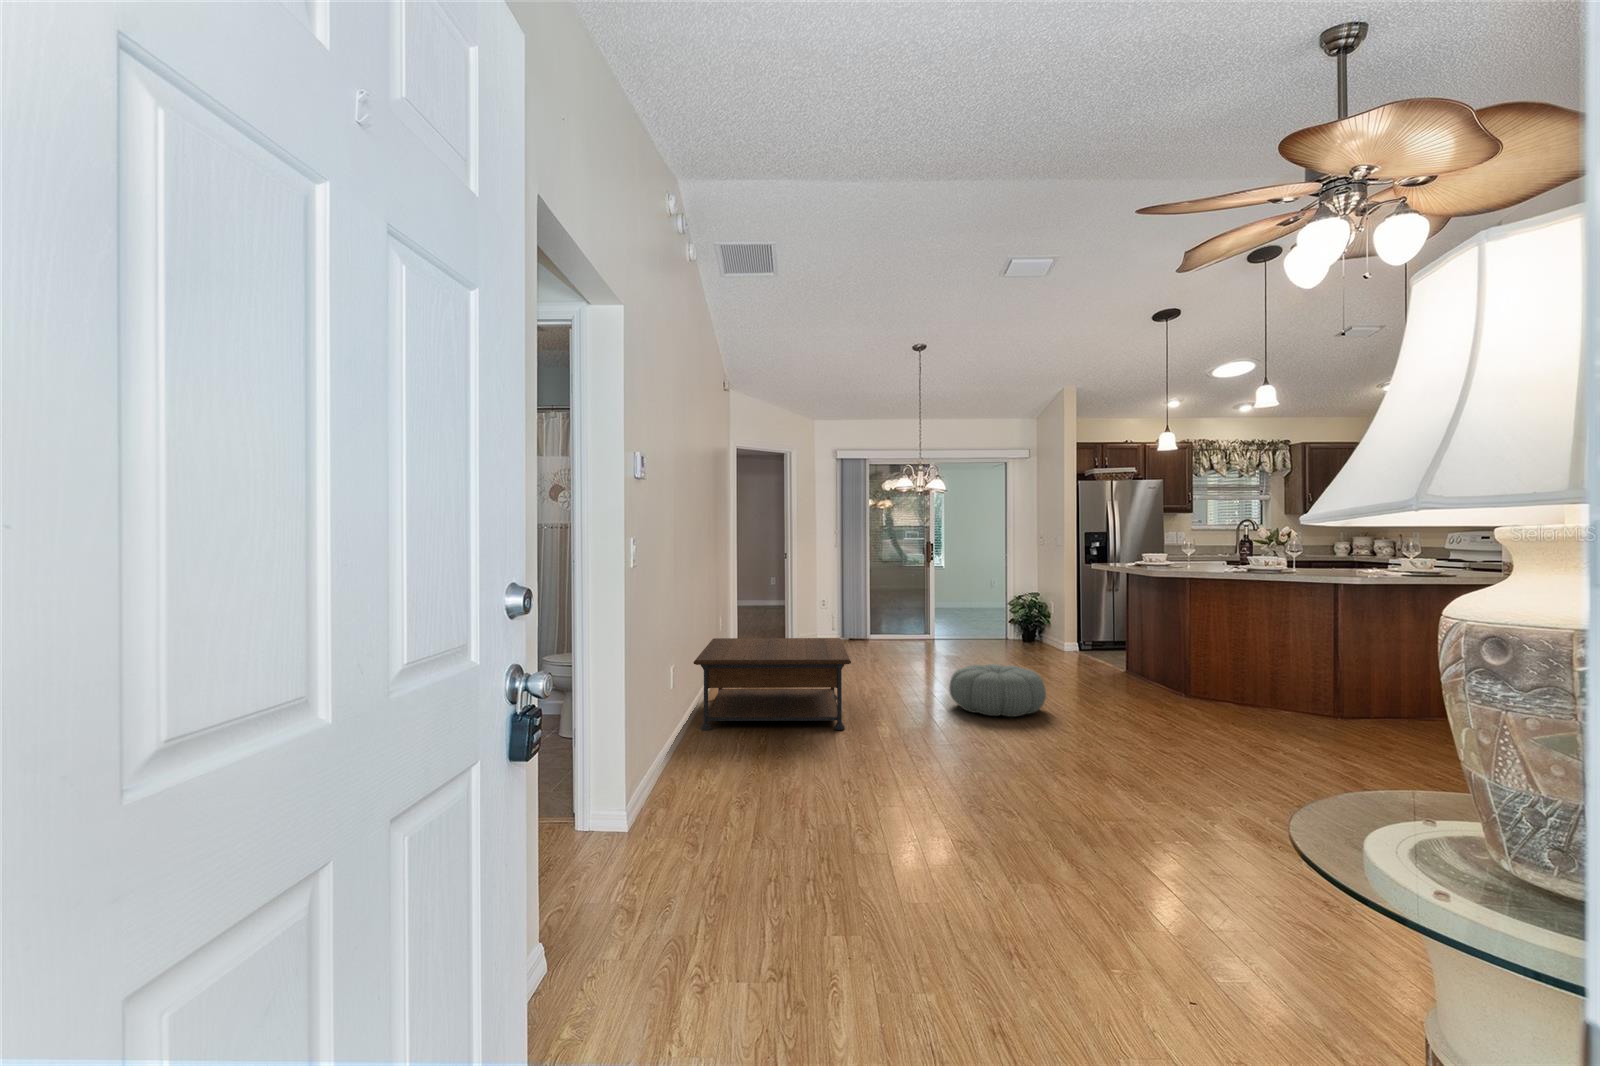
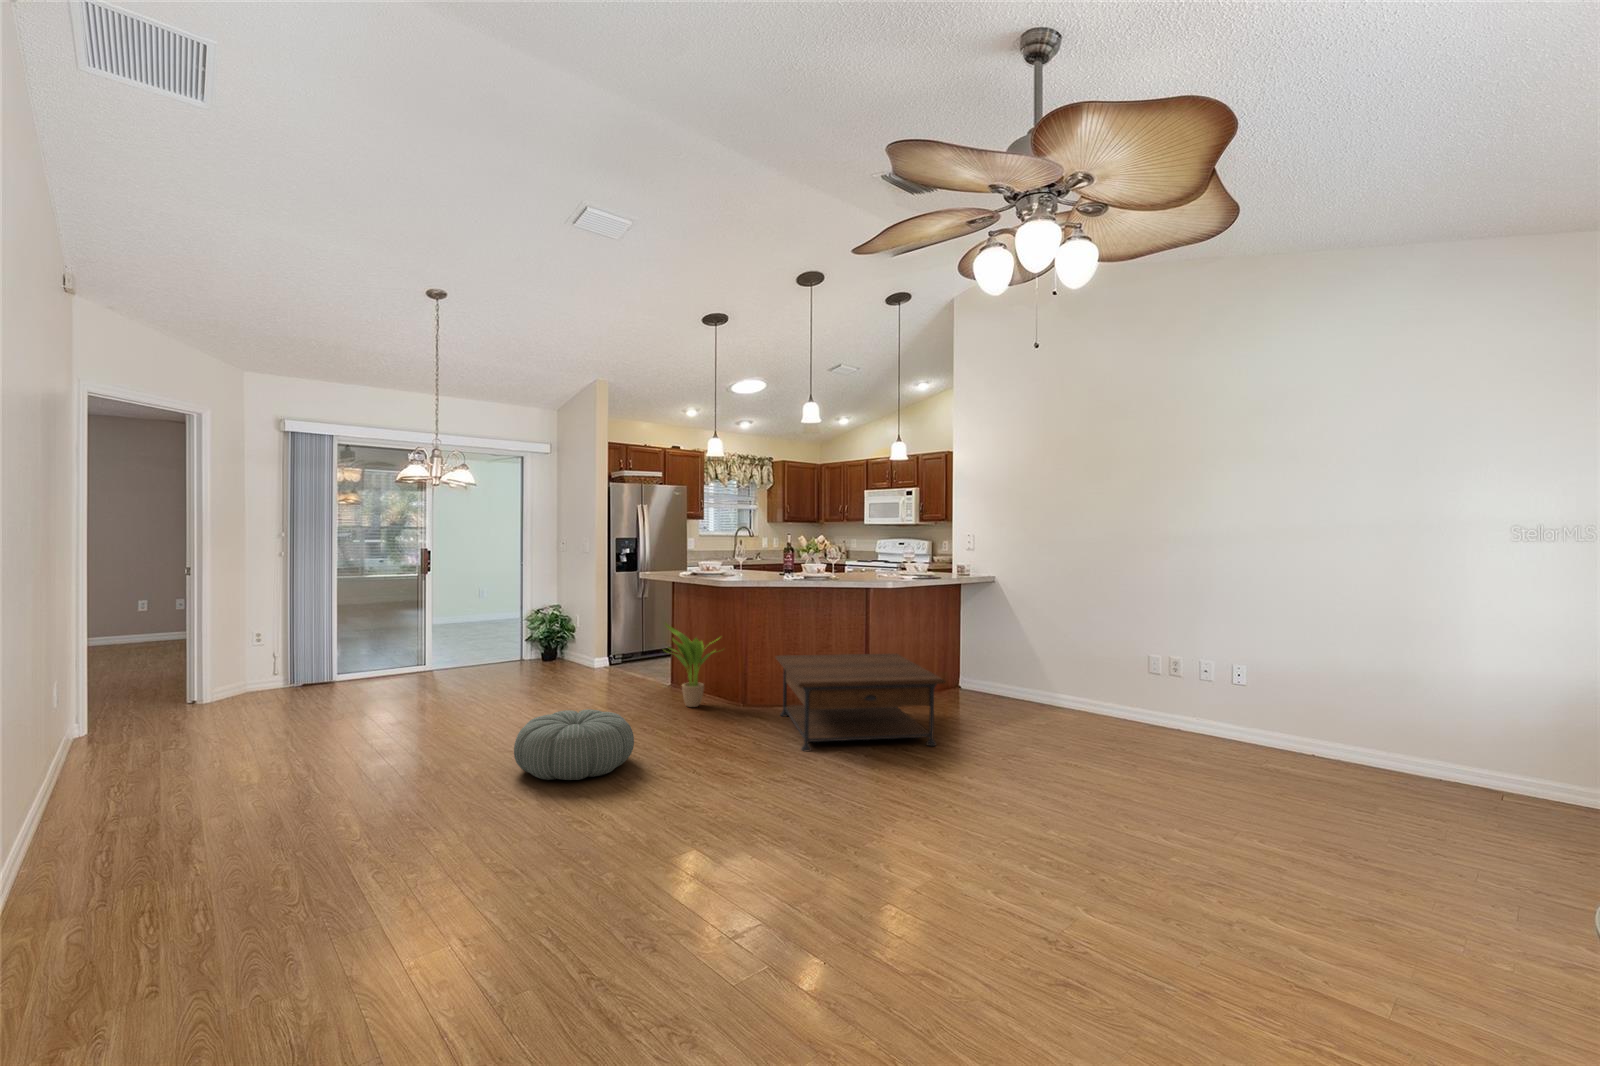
potted plant: none [1102,604,1168,688] -> present [665,623,716,707]
coffee table: present [693,638,851,730] -> present [776,654,946,752]

